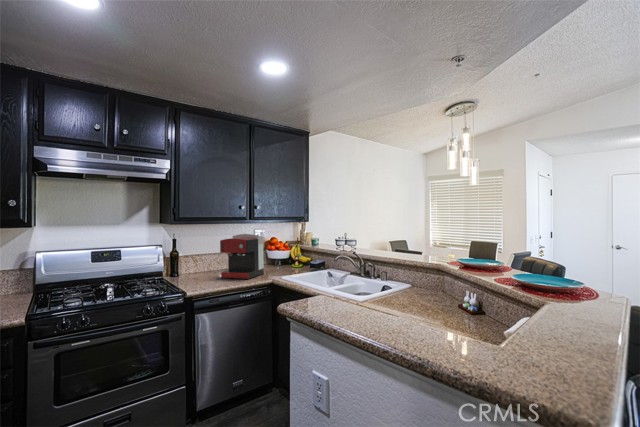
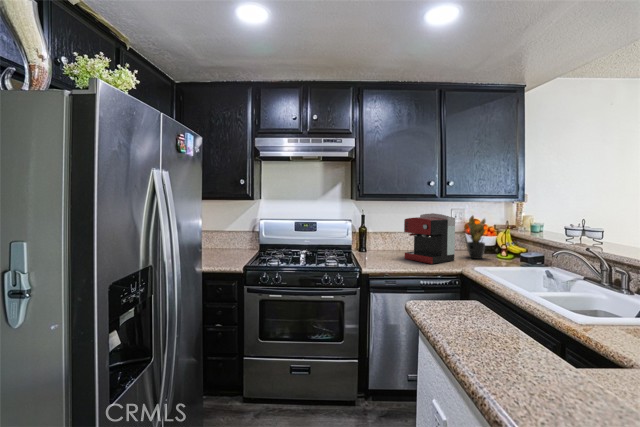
potted plant: none [266,232,290,270] -> present [467,216,486,259]

